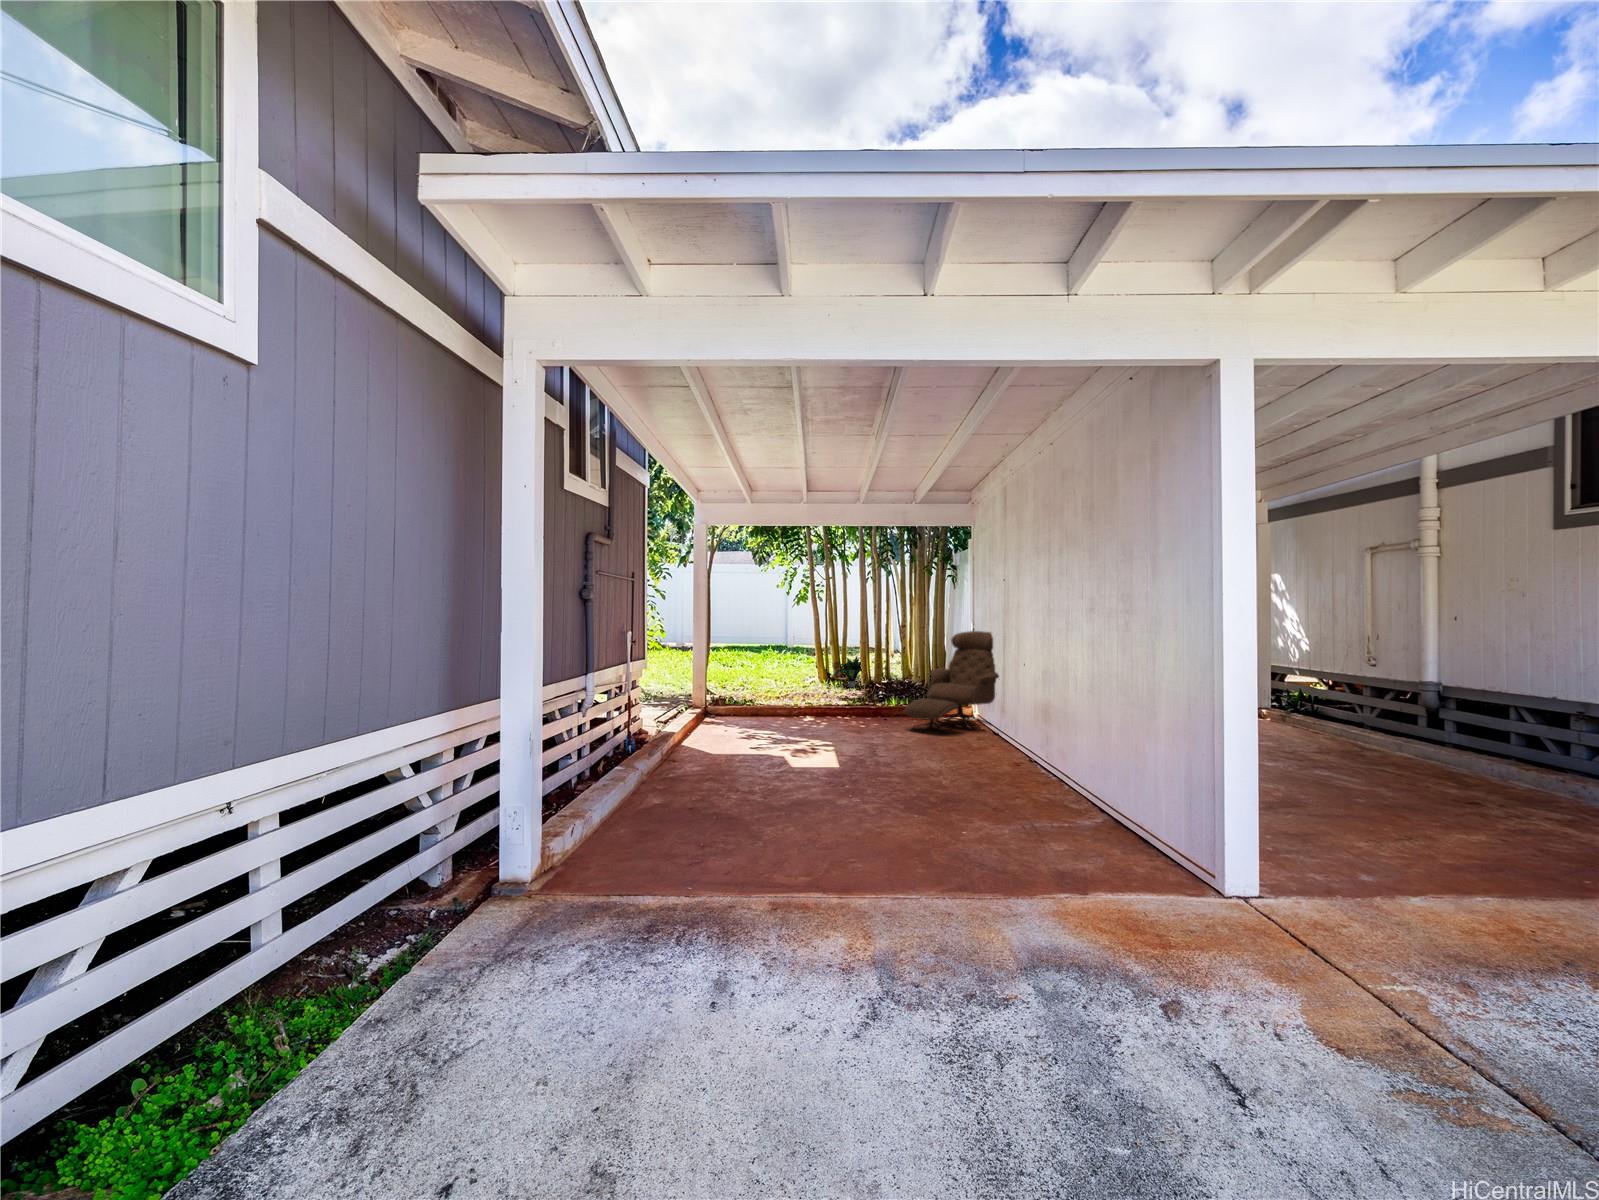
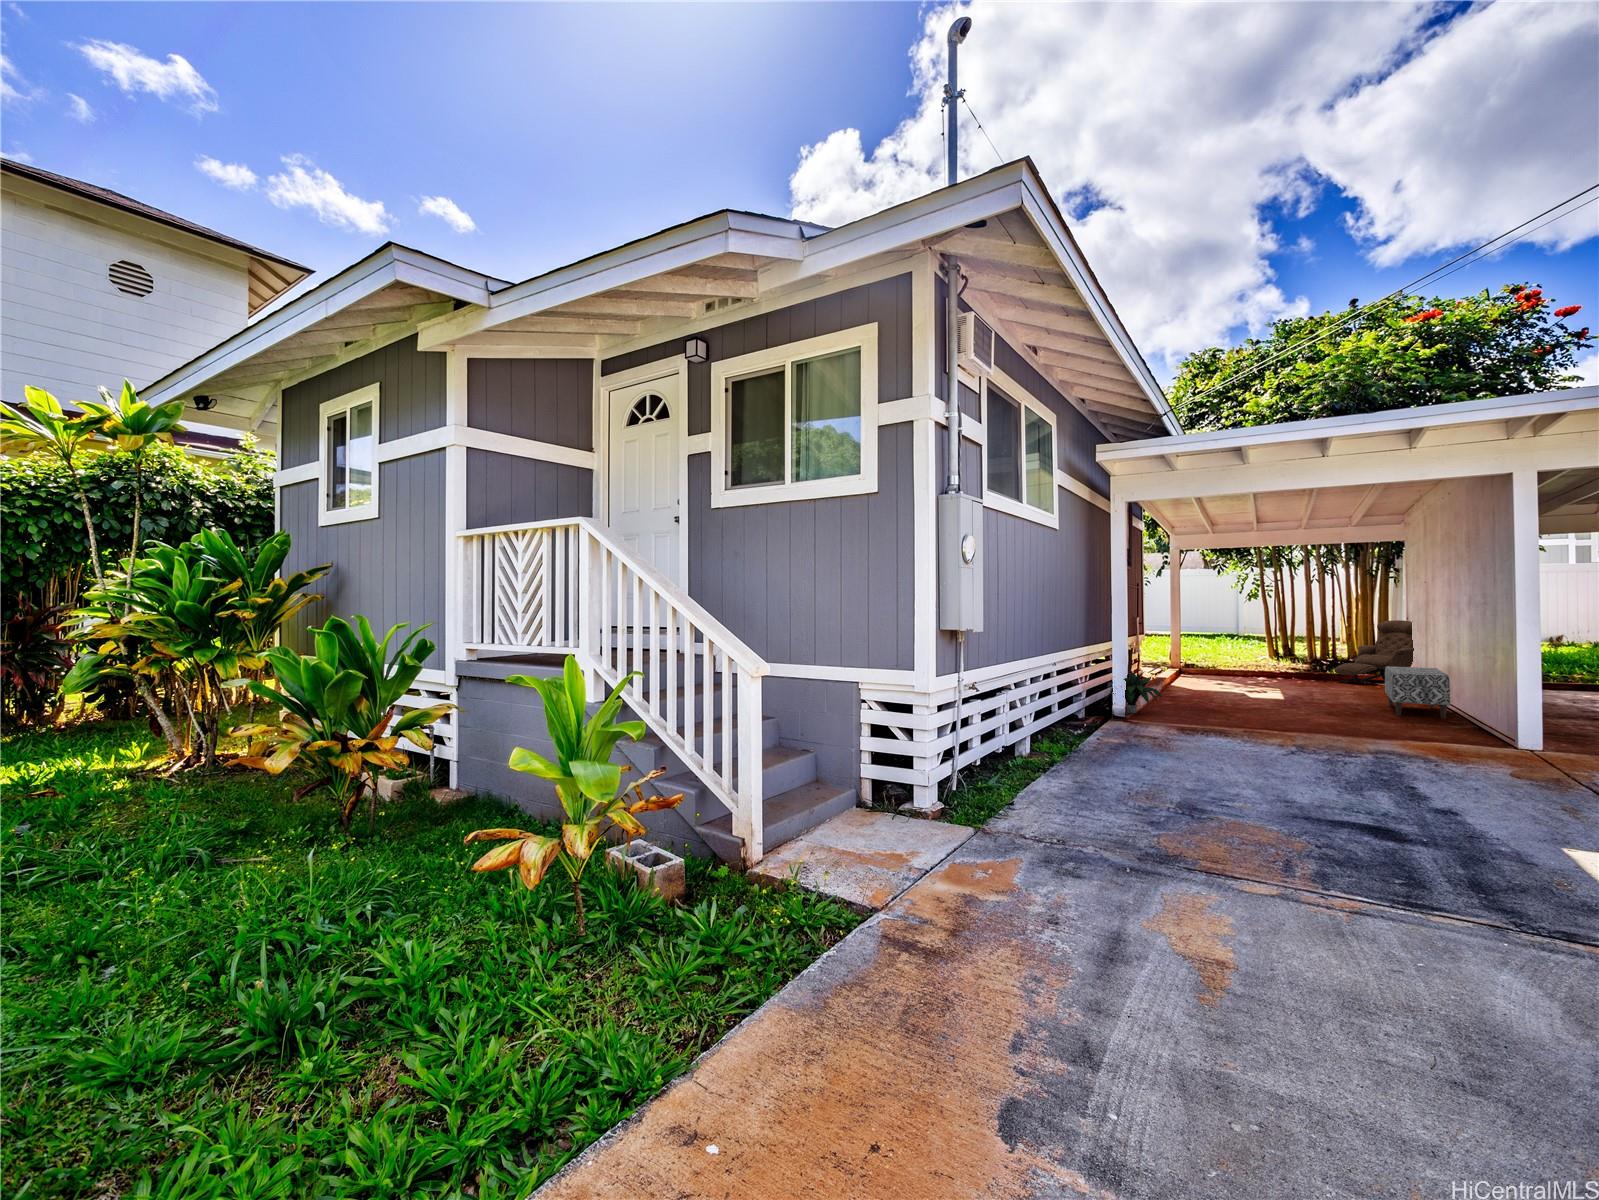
potted plant: present [834,656,862,687] -> present [1105,672,1162,713]
bench: none [1020,732,1184,877] -> present [1385,666,1450,719]

